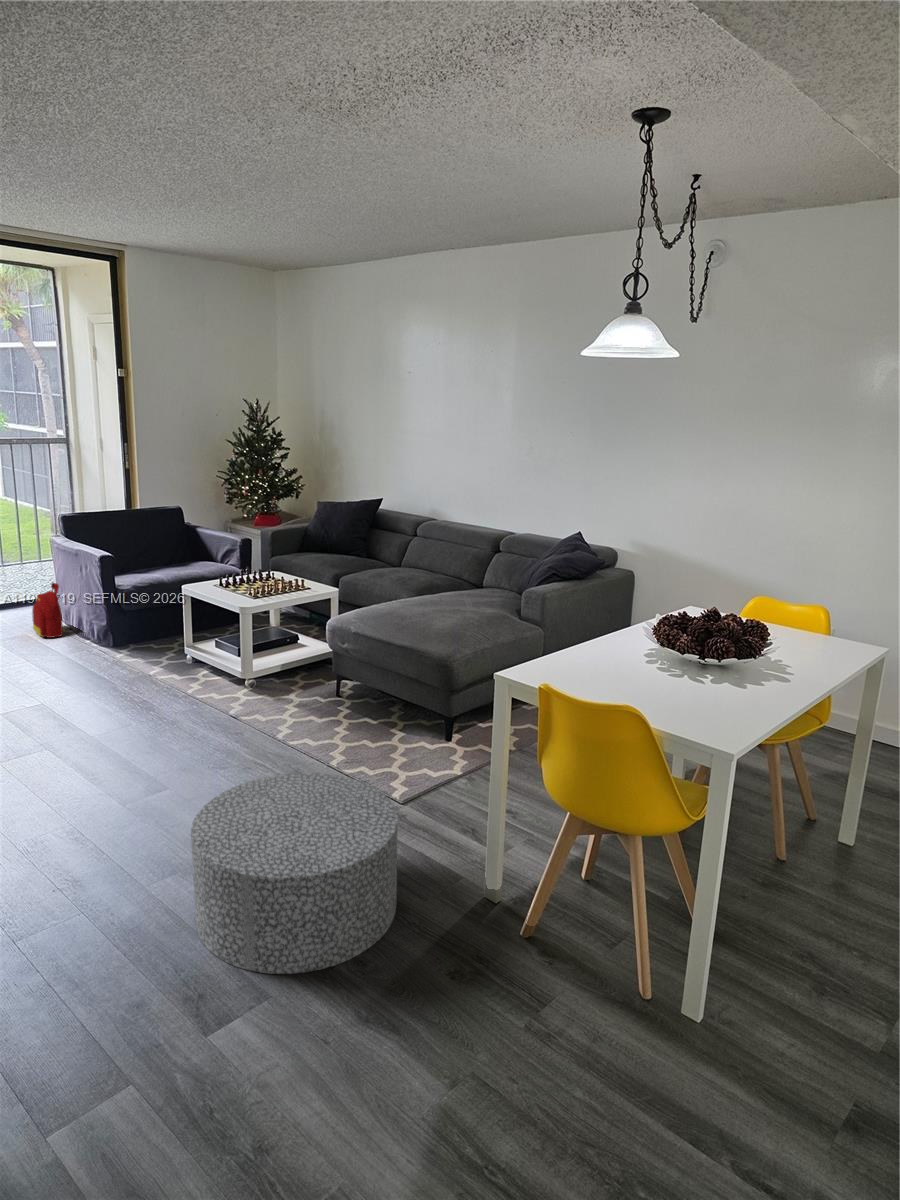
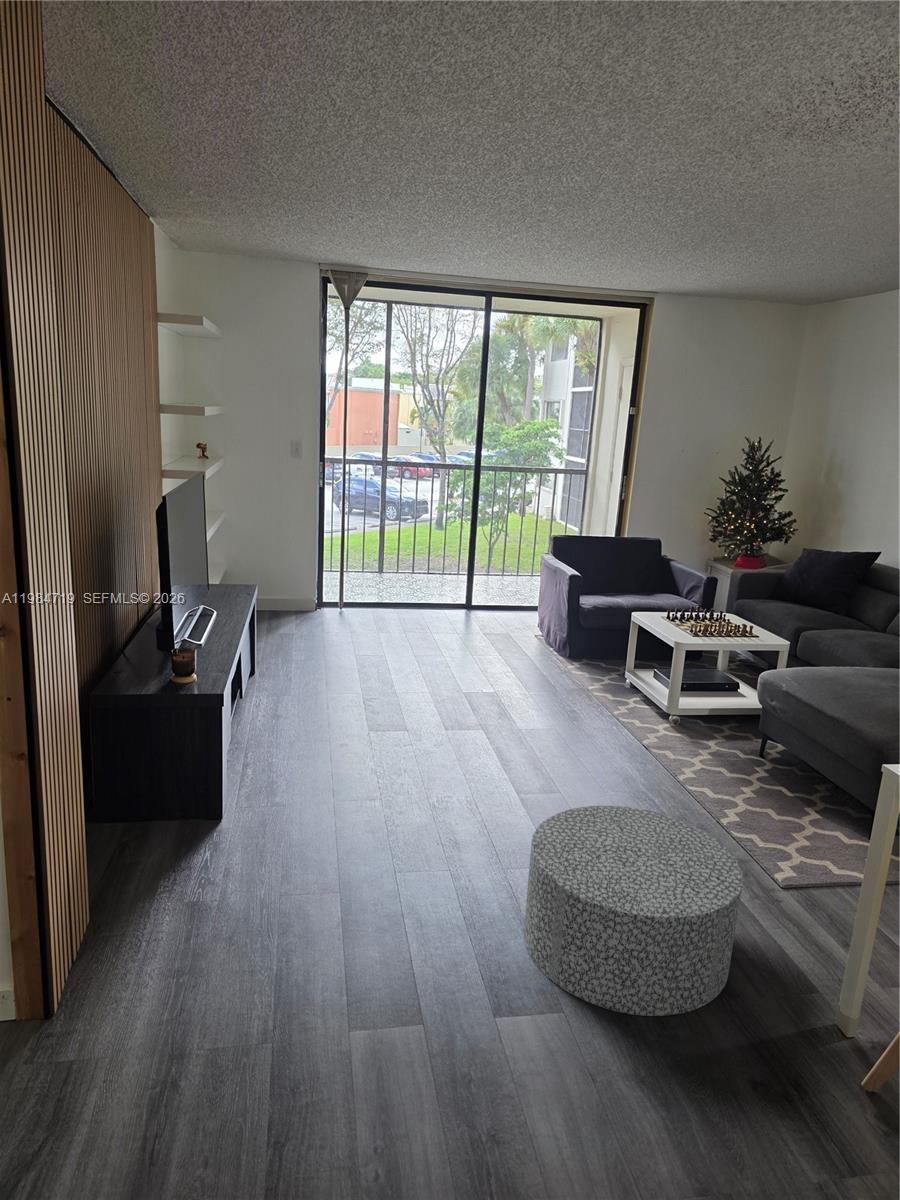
backpack: present [32,583,63,638] -> none [510,592,536,640]

